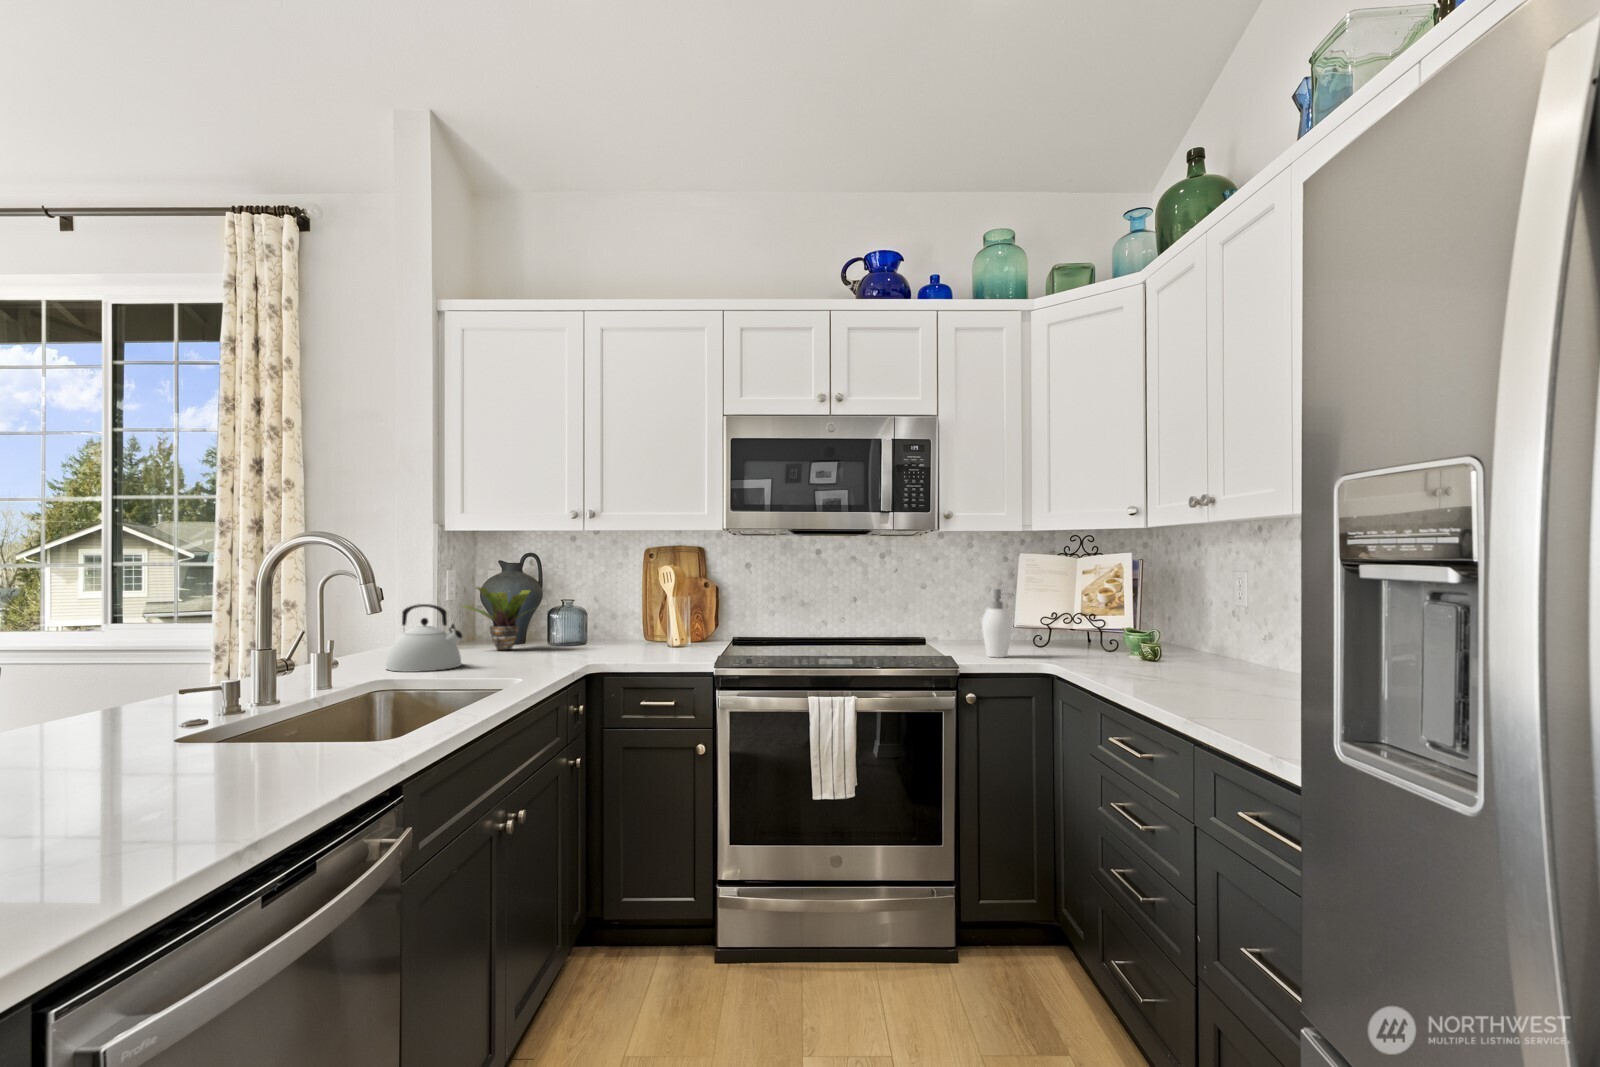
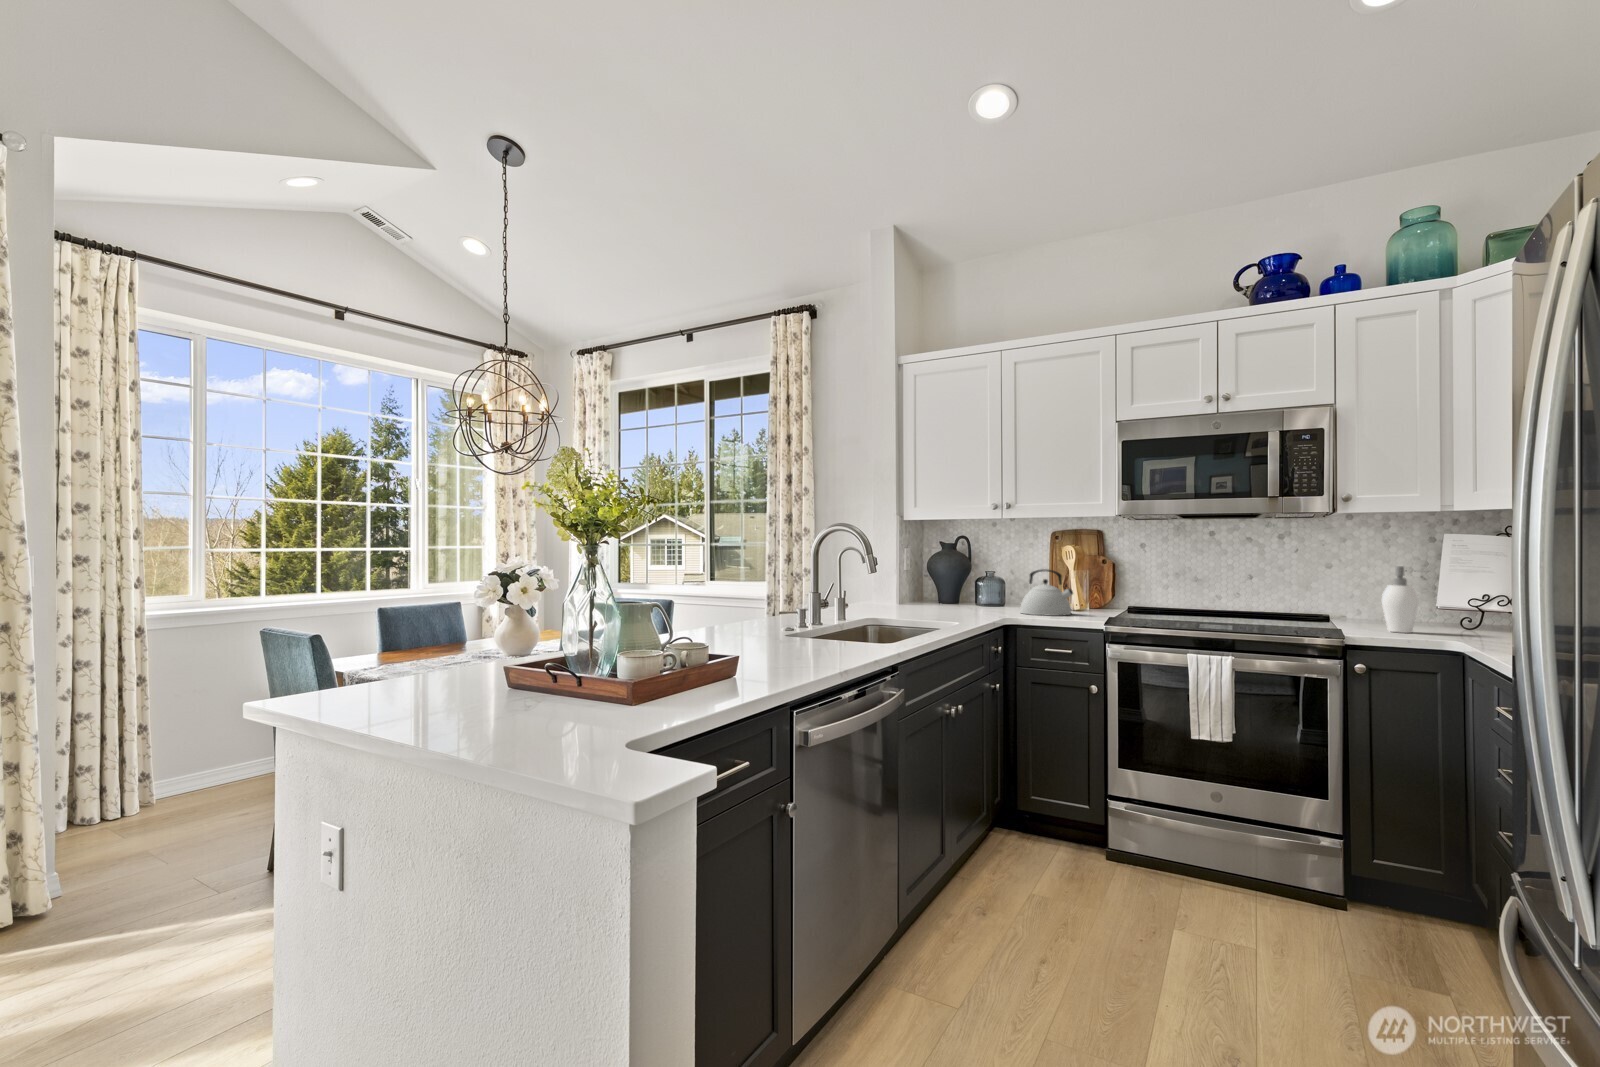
potted plant: present [463,587,530,650] -> none [914,559,976,607]
kettle: present [386,604,462,672] -> present [1020,569,1073,616]

